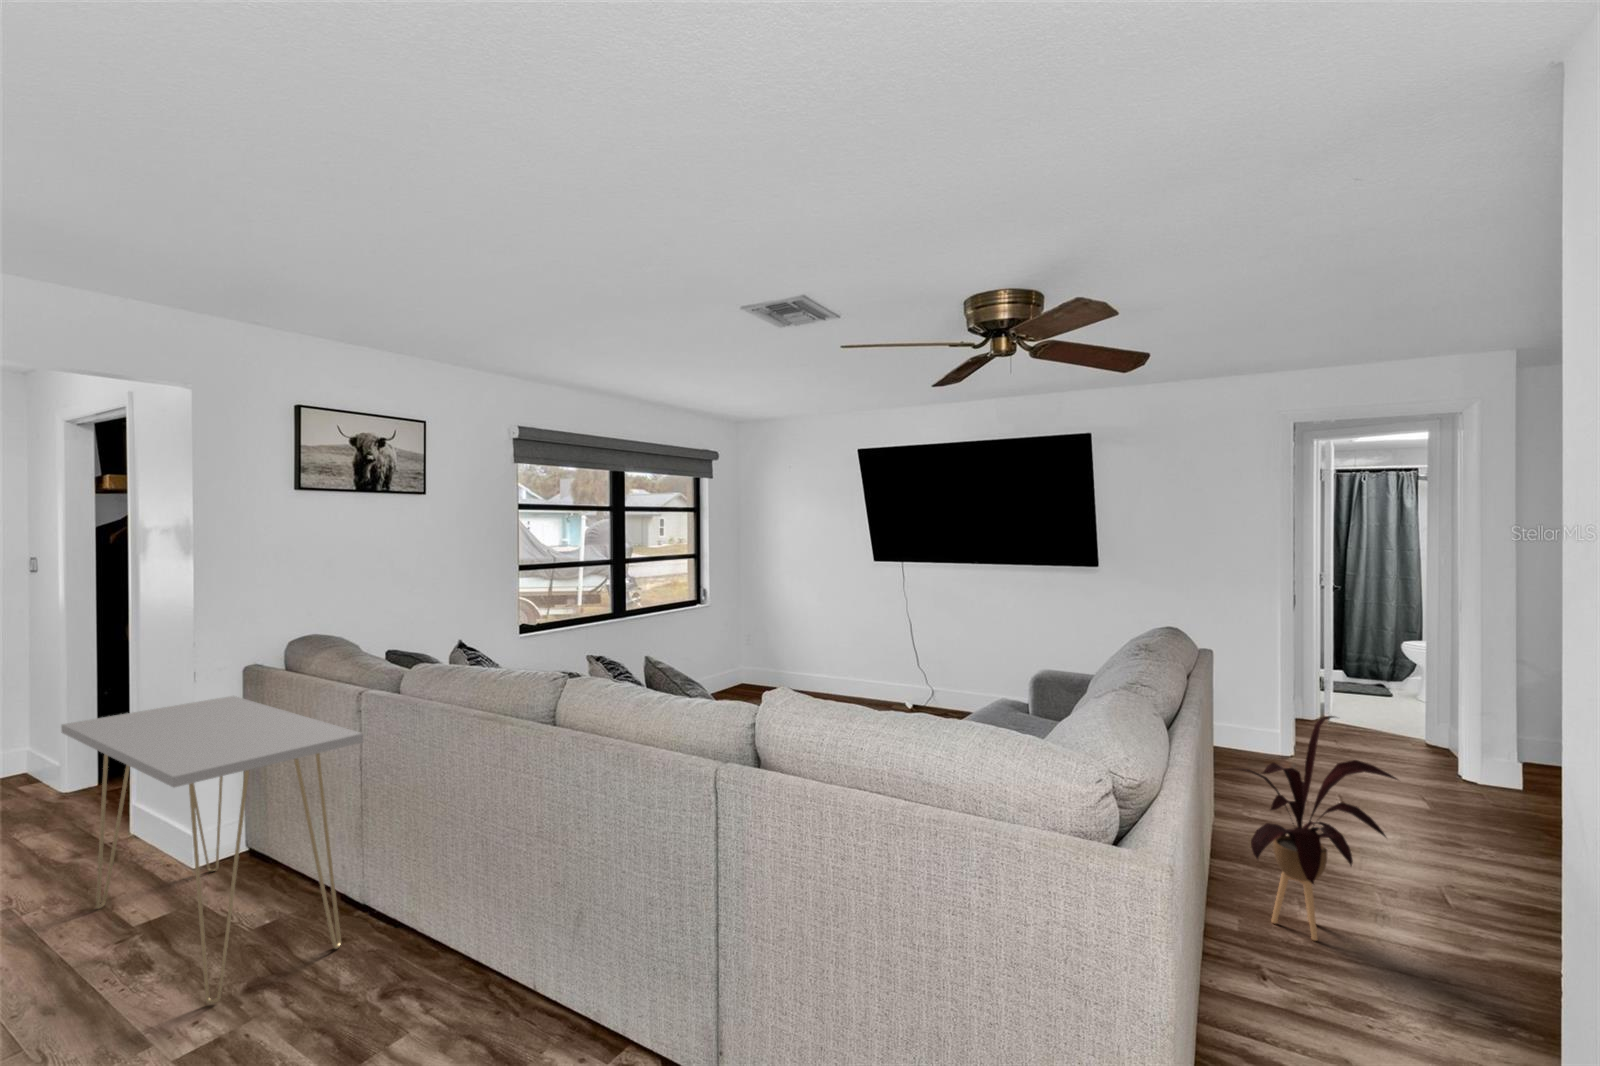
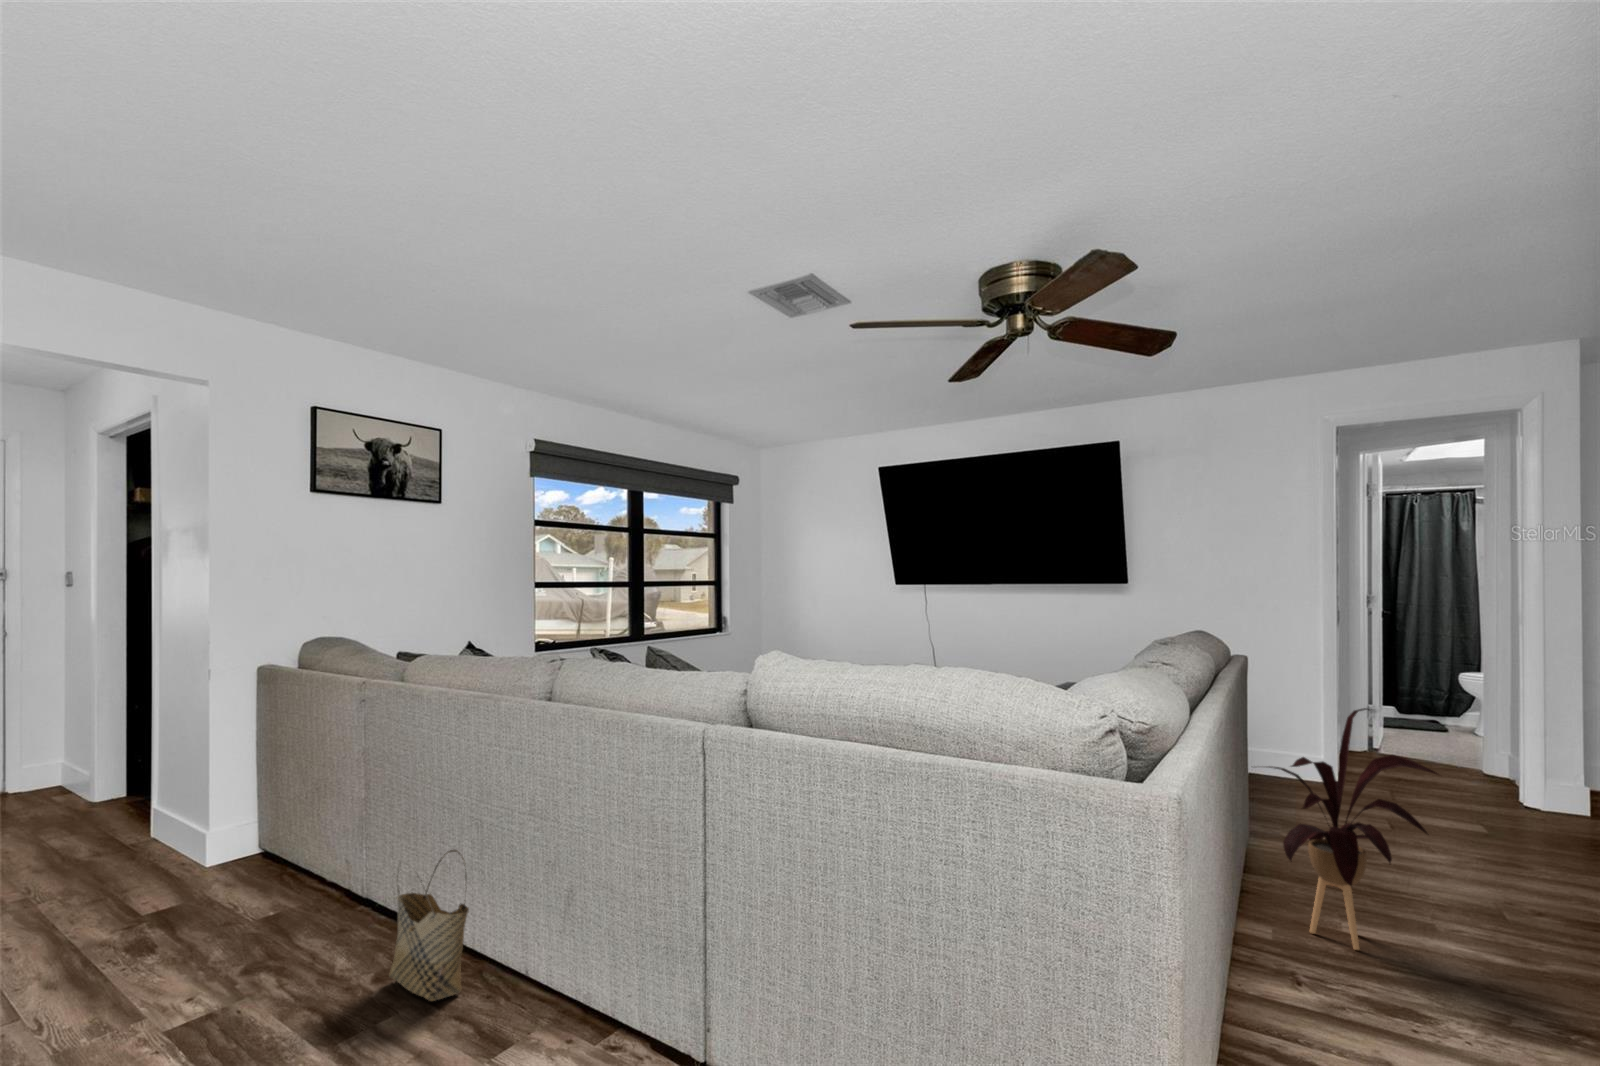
console table: present [61,696,363,1004] -> none [81,692,369,983]
woven basket: none [395,869,474,1020] -> present [389,850,469,1001]

